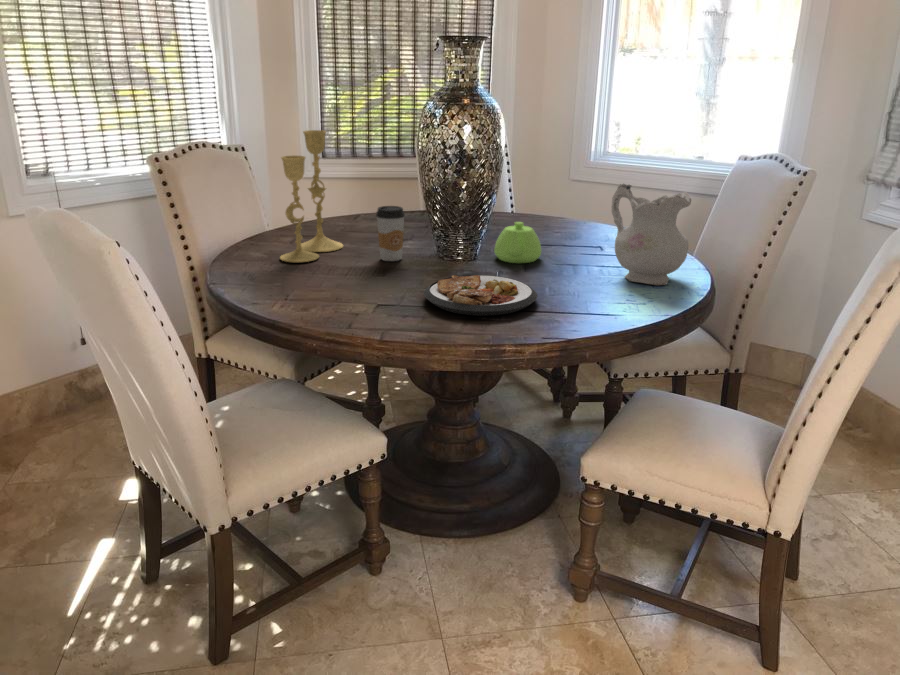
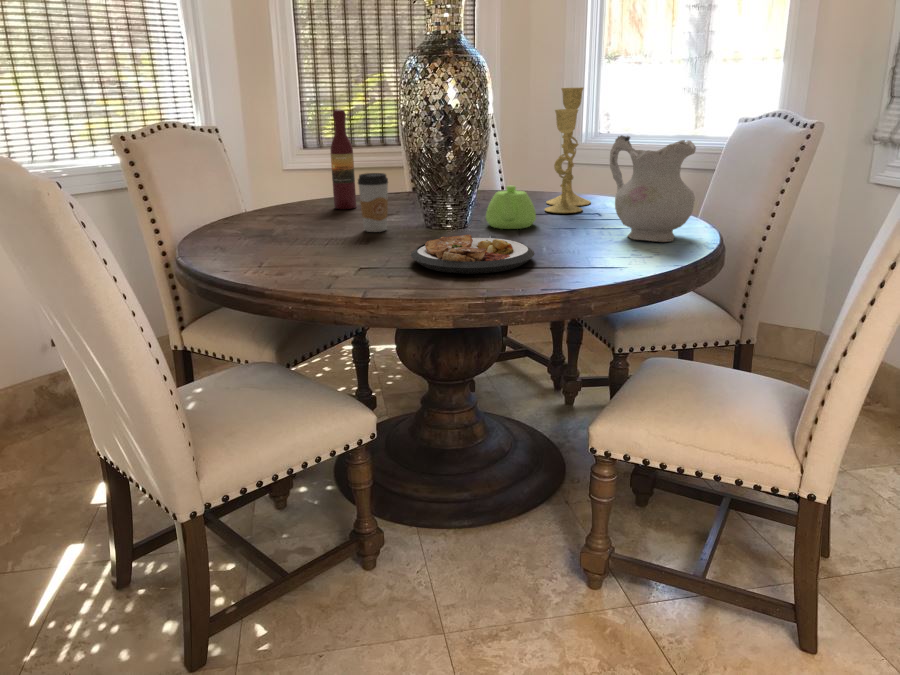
candlestick: present [280,130,343,262] -> present [545,87,591,213]
wine bottle: none [351,139,373,232] -> present [331,110,356,209]

